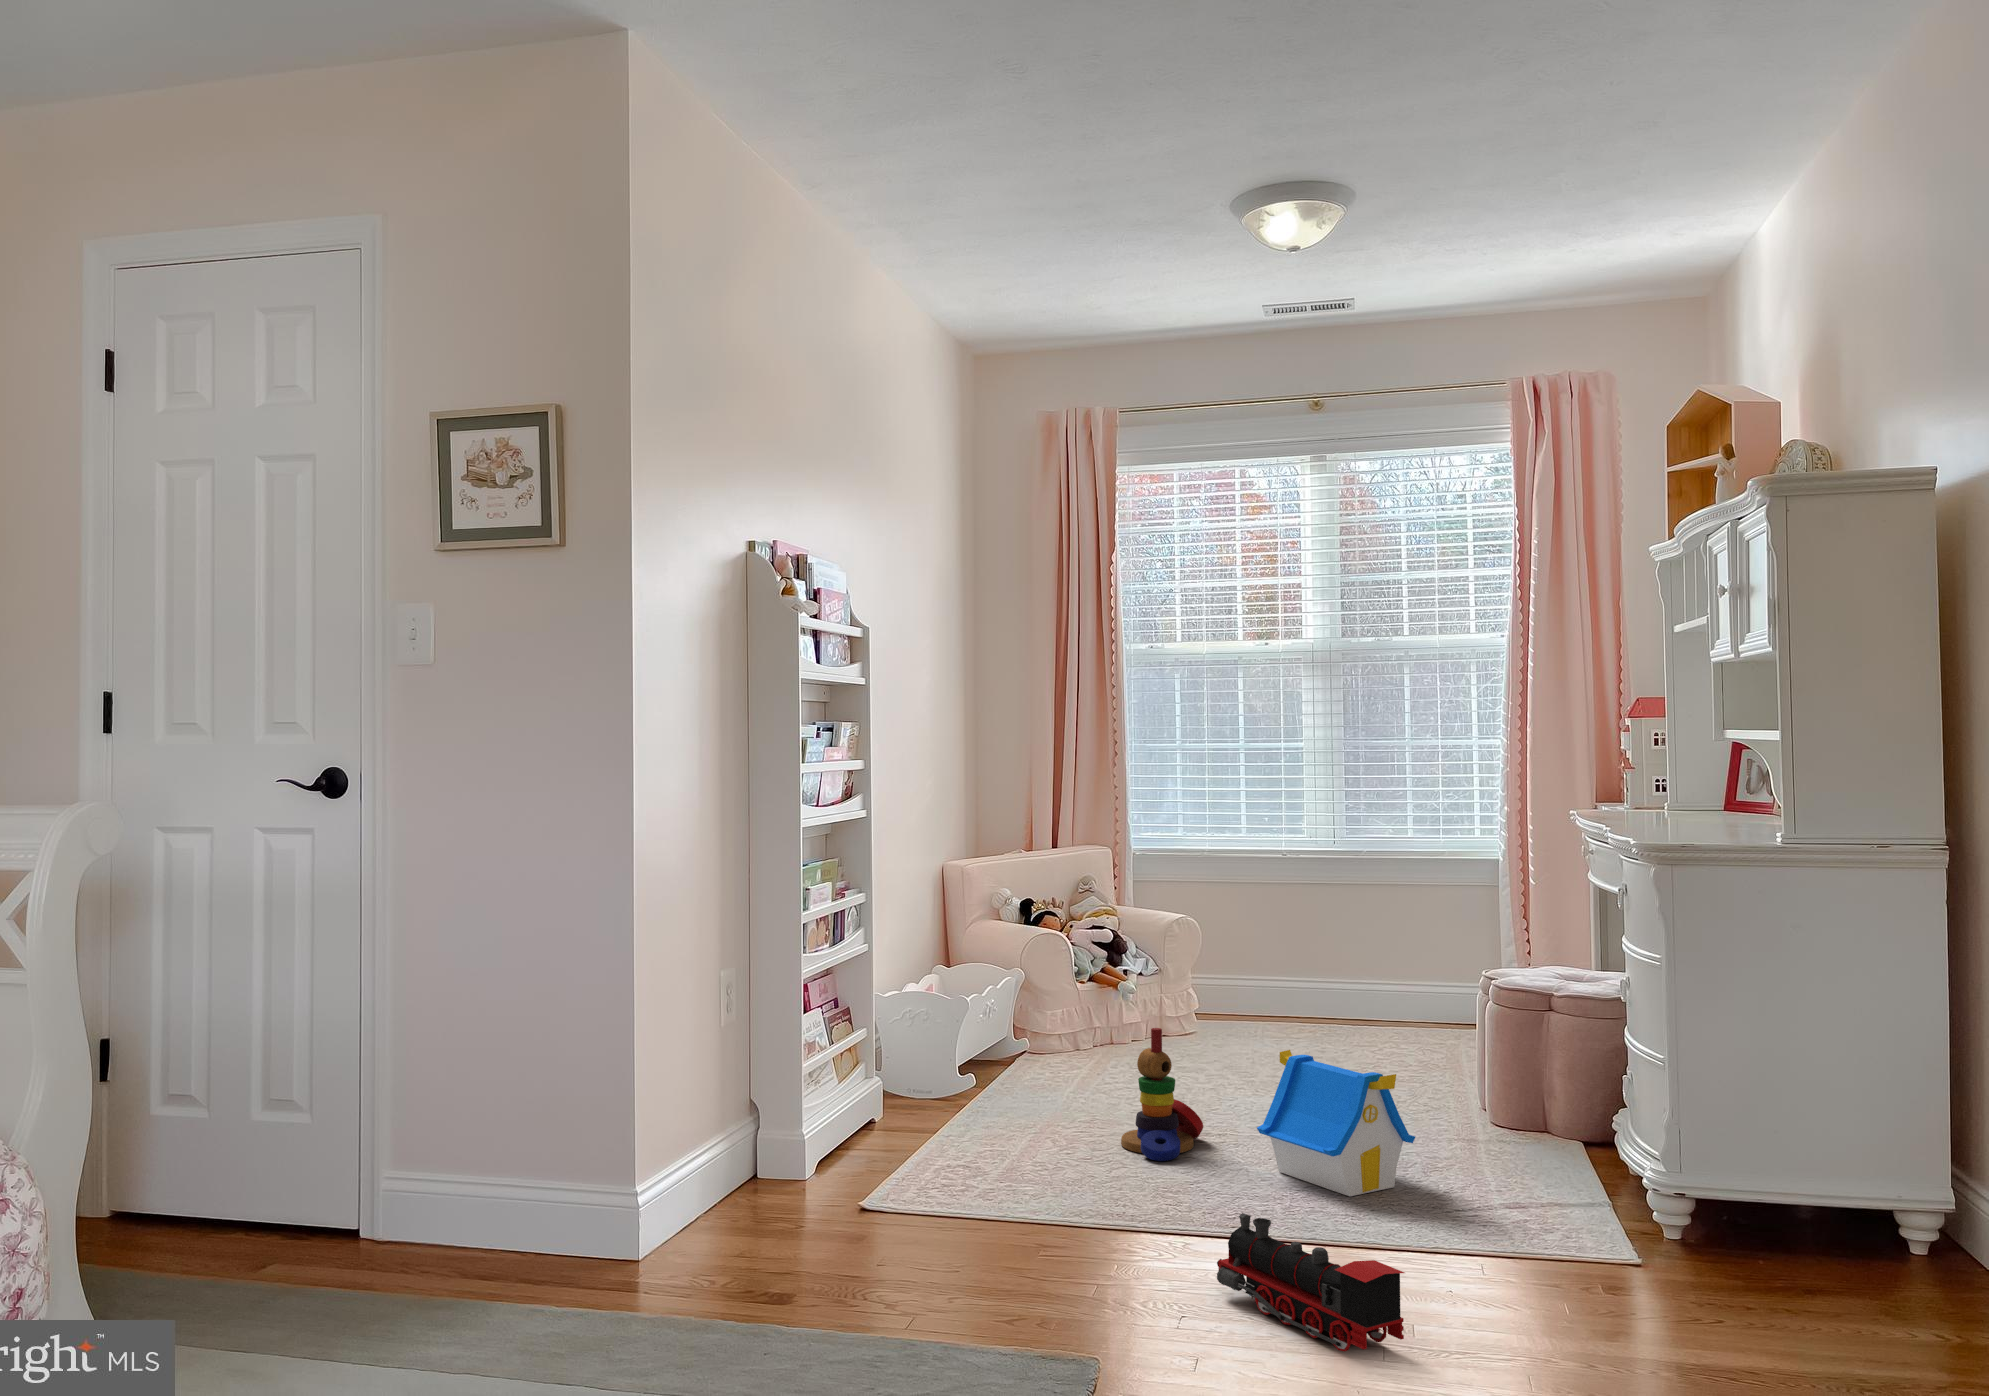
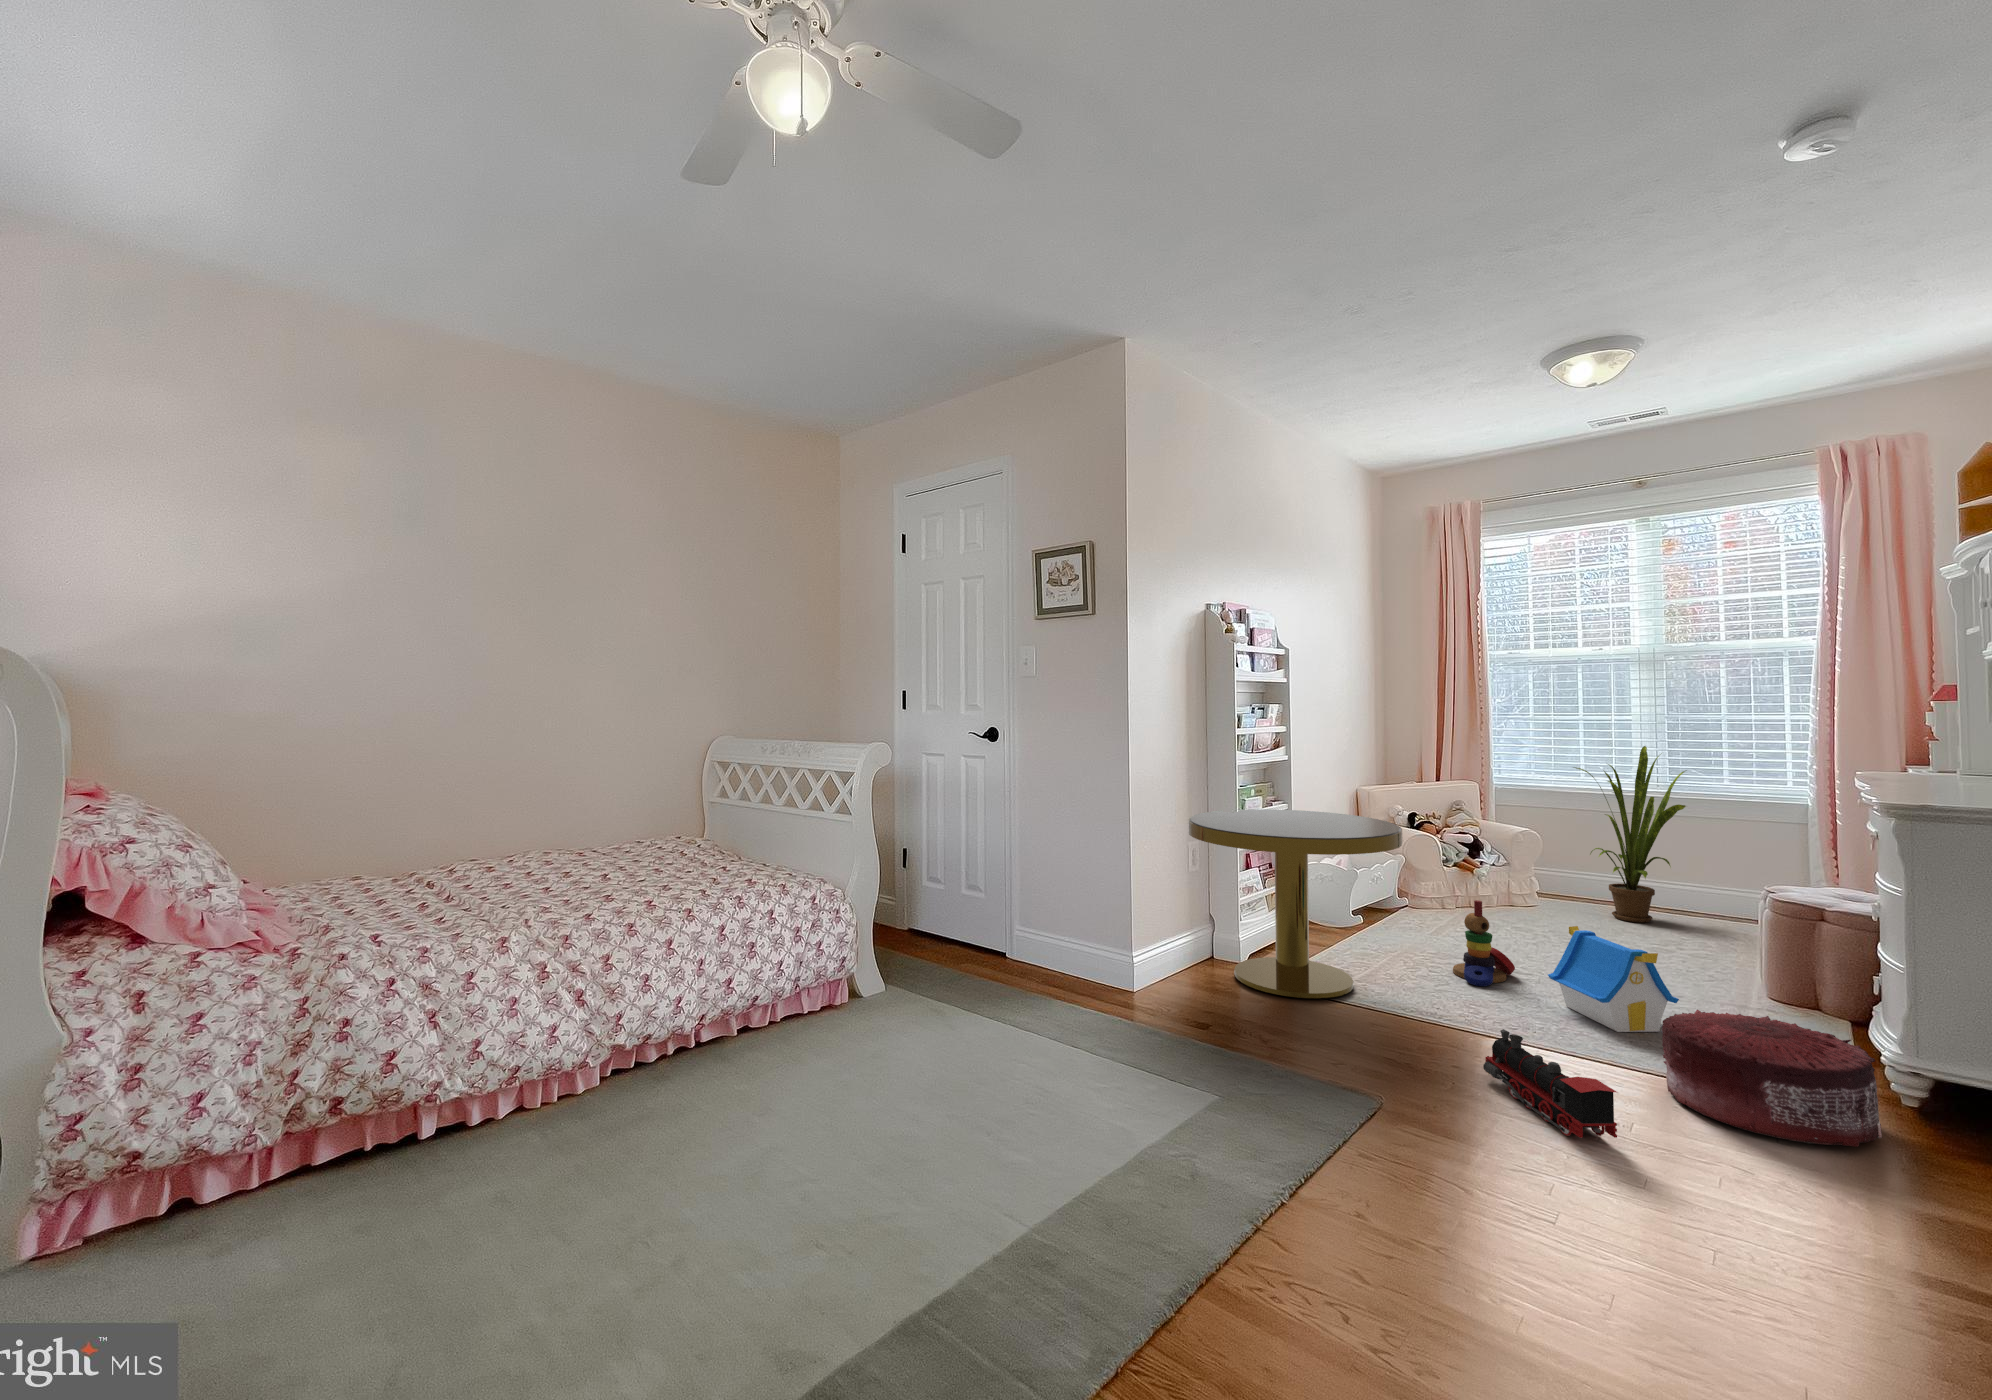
house plant: none [1236,784,1377,1042] -> present [1574,746,1686,922]
side table: none [726,904,1071,1223] -> present [1188,809,1403,998]
pouf: none [1423,1139,1654,1298] -> present [1662,1010,1882,1147]

